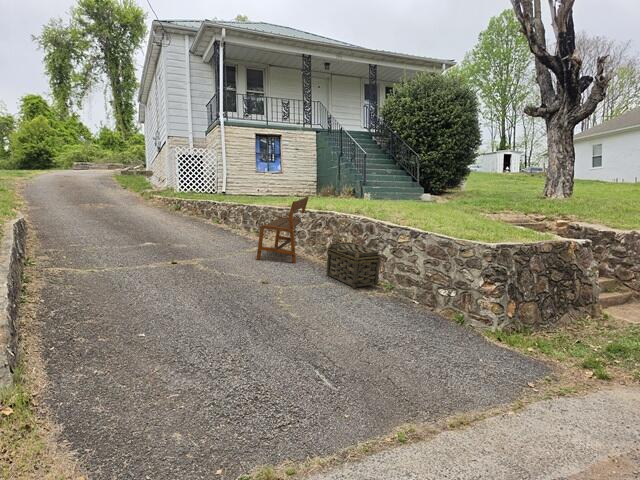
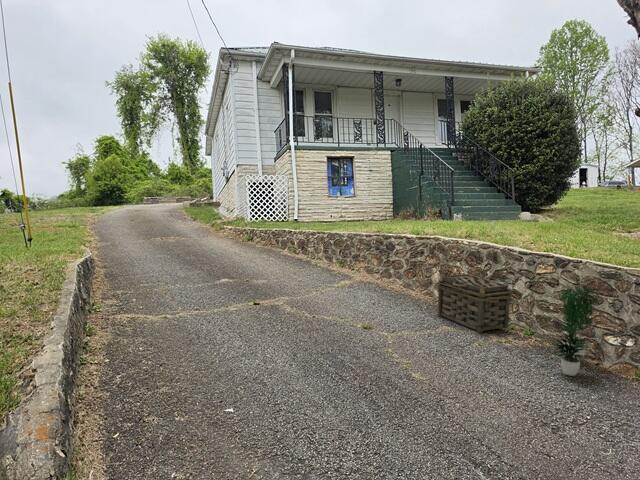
bench: present [257,197,308,263] -> none [347,221,404,300]
potted plant: none [393,248,435,318] -> present [549,283,599,376]

